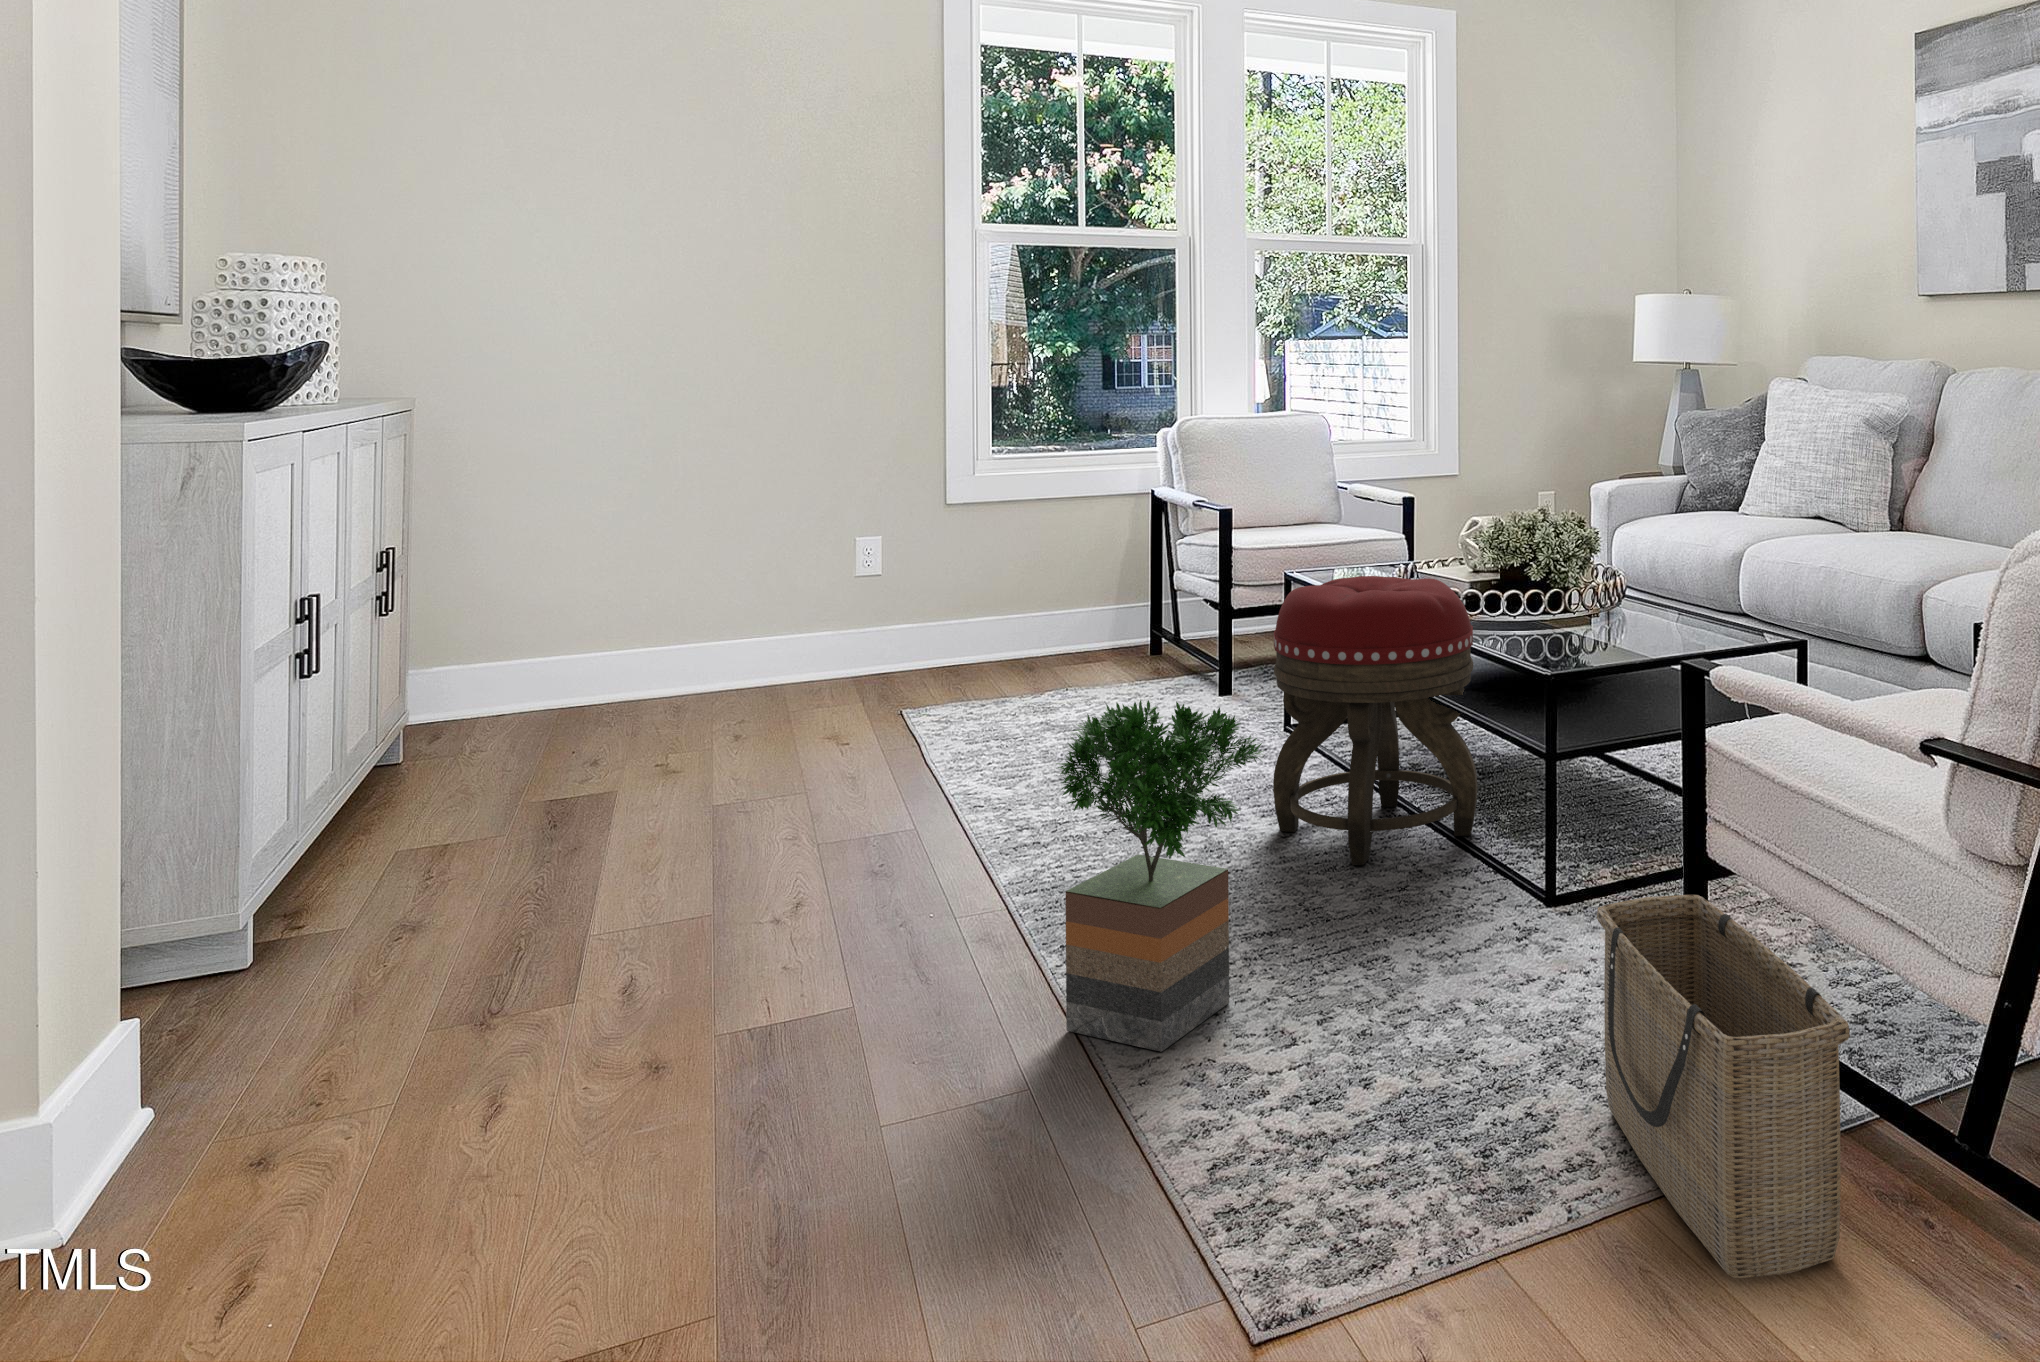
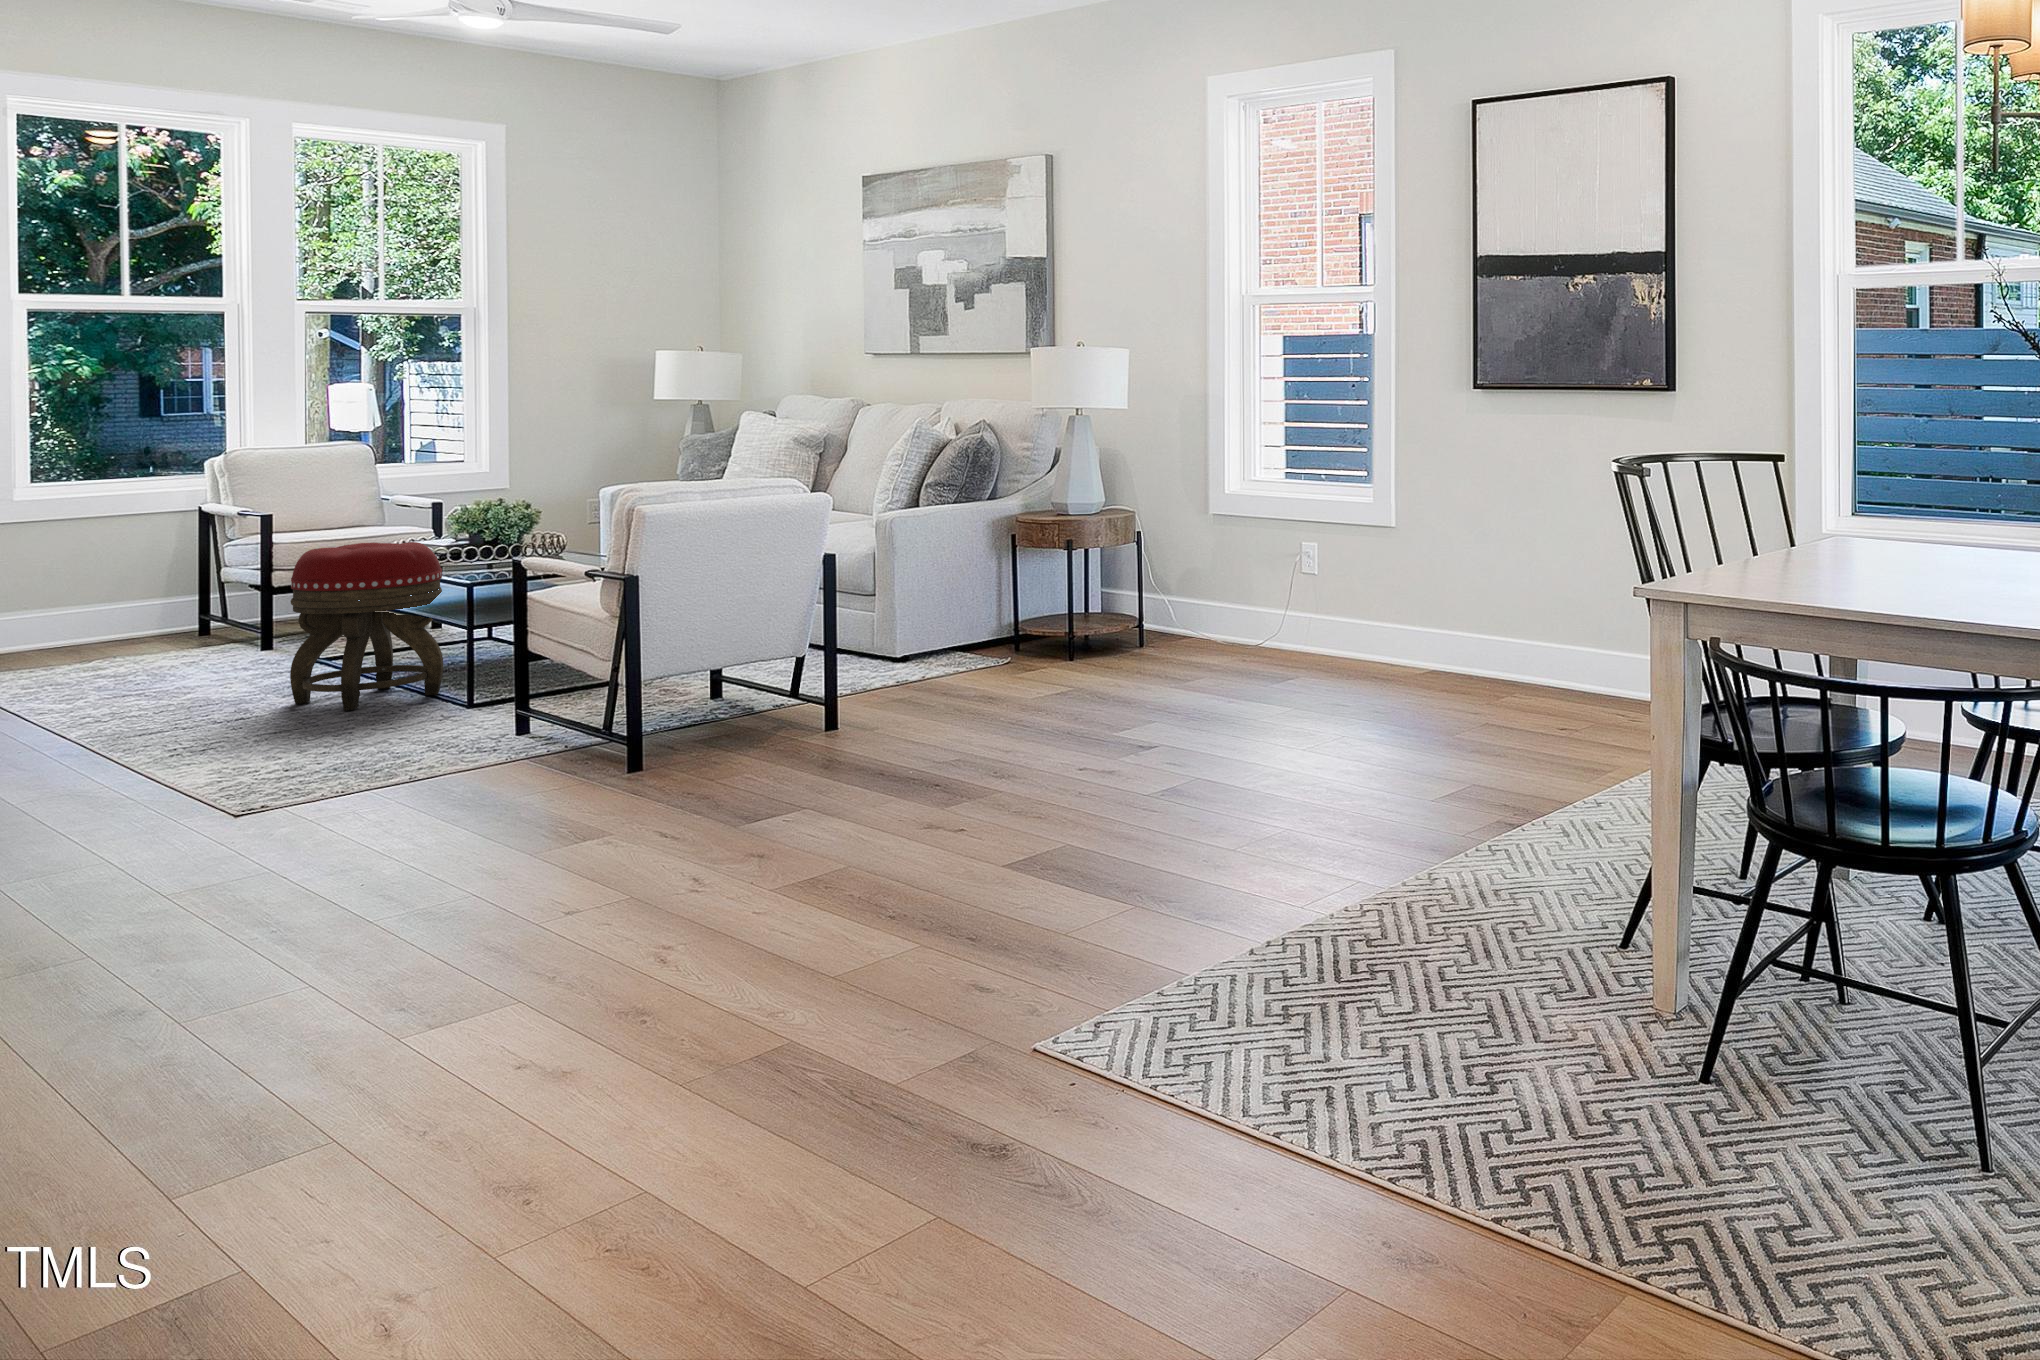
potted tree: present [1056,700,1264,1052] -> none [125,598,268,774]
basket: present [1597,895,1850,1278] -> none [450,661,542,786]

